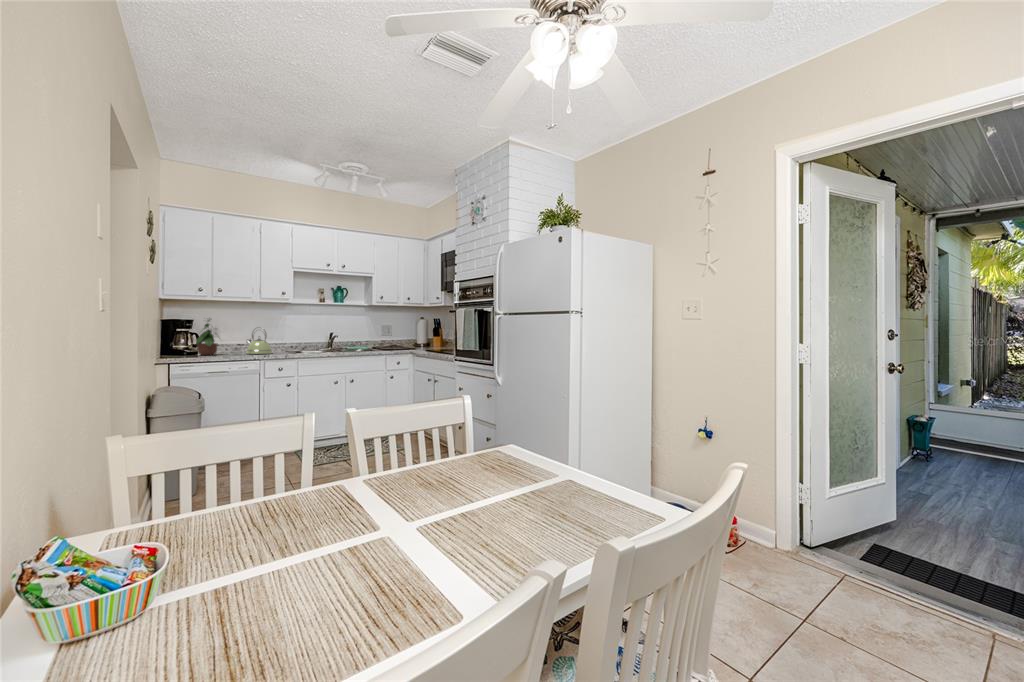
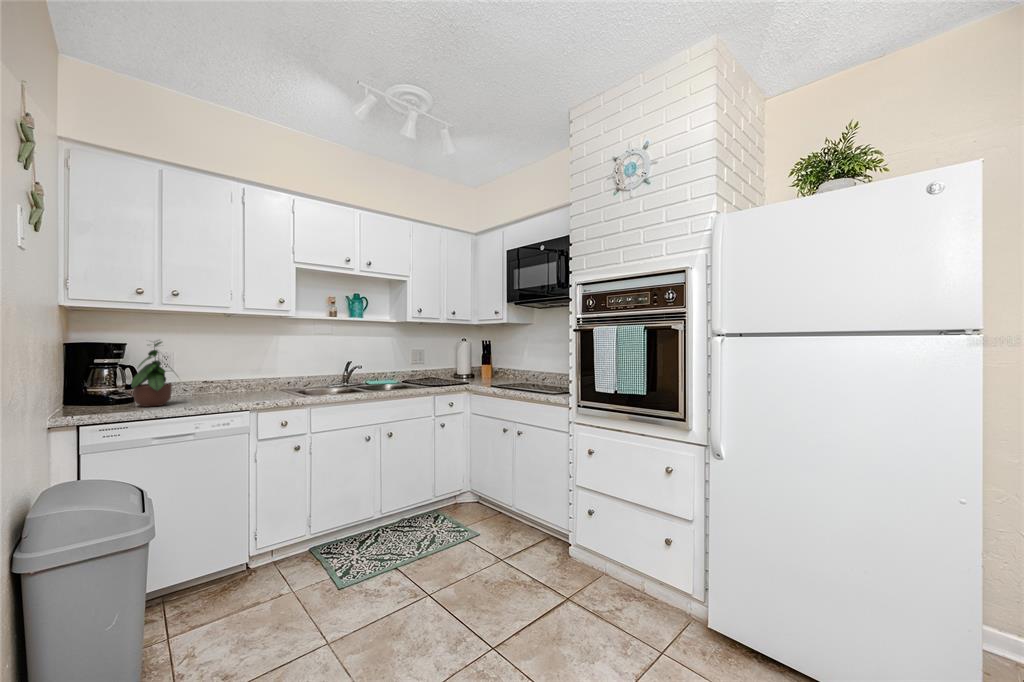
kettle: present [246,329,272,354] -> none [221,355,267,400]

